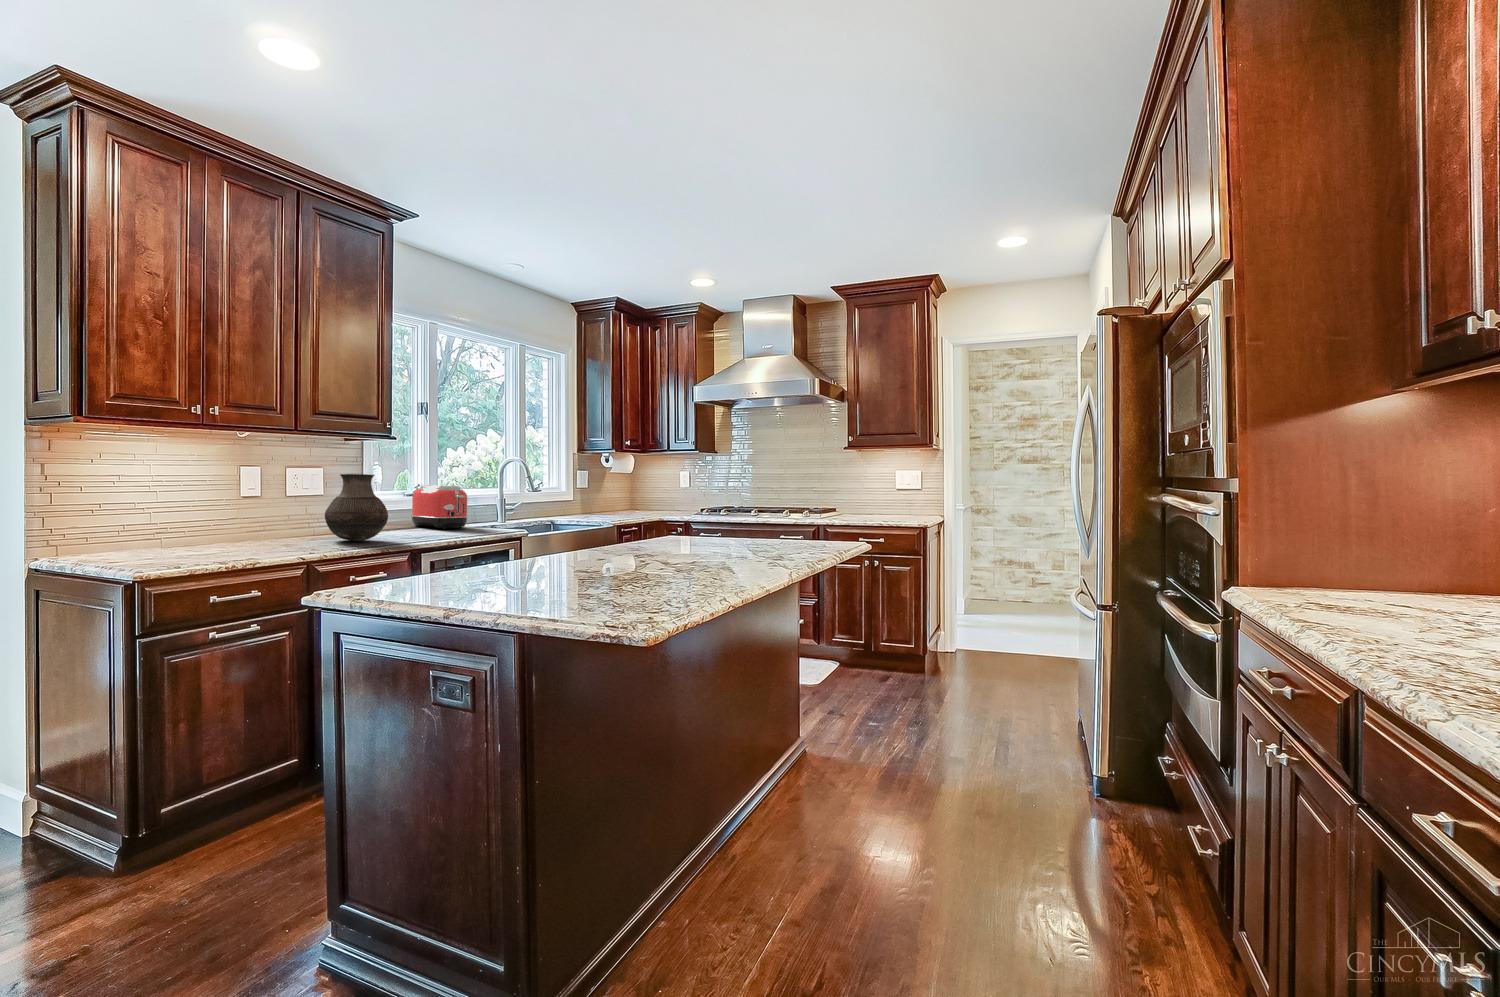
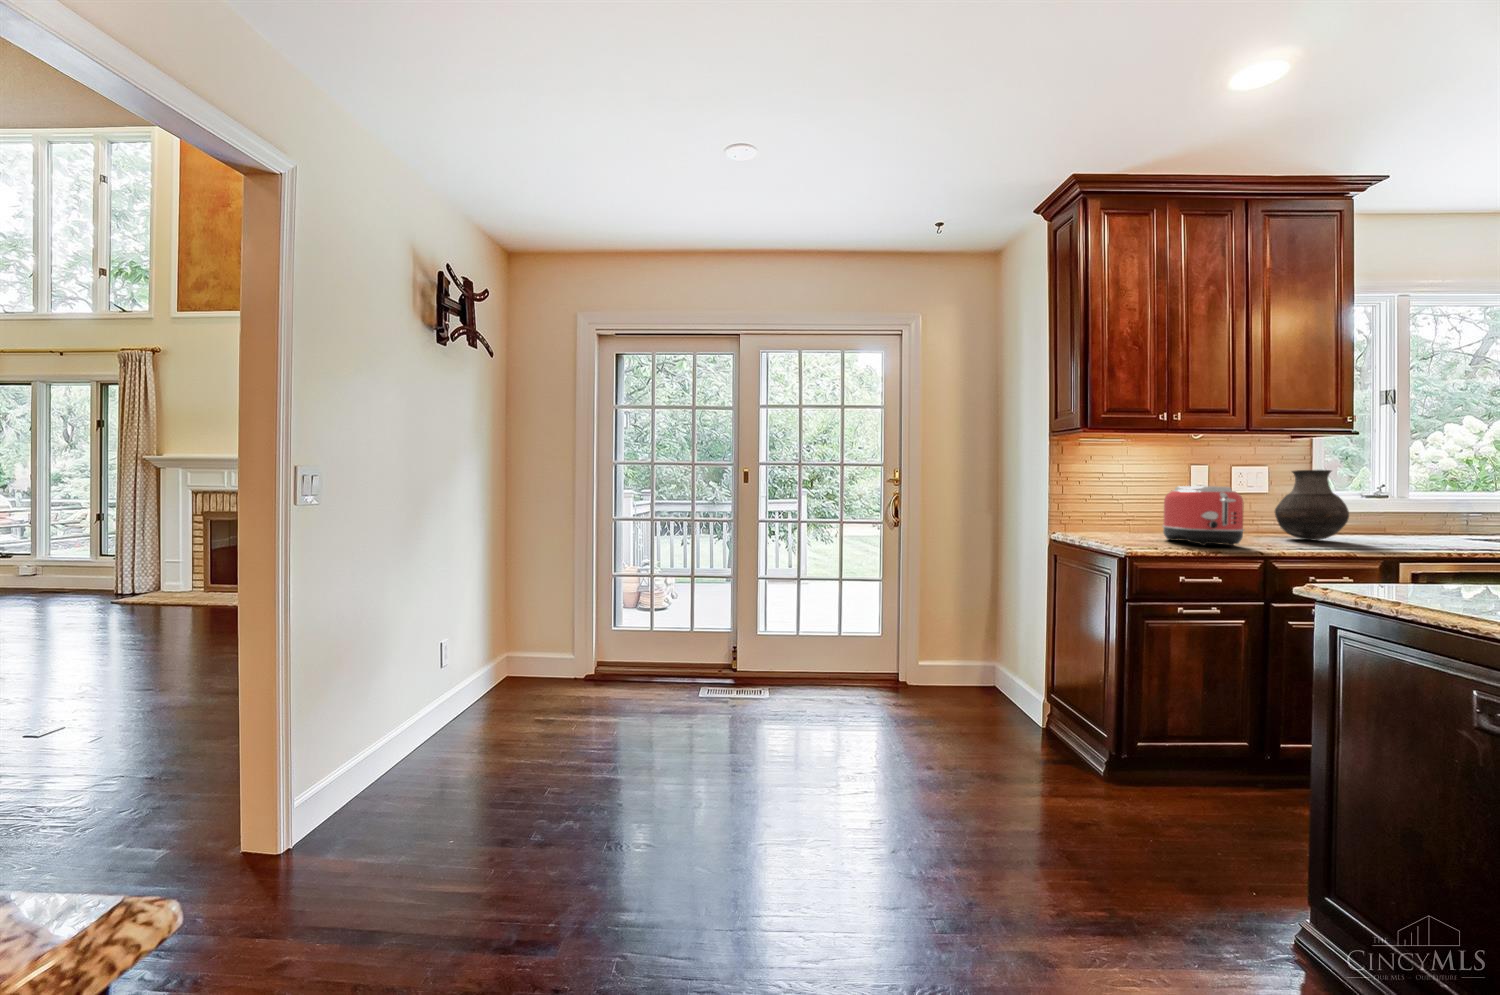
toaster: present [411,485,468,529] -> present [1163,486,1244,546]

